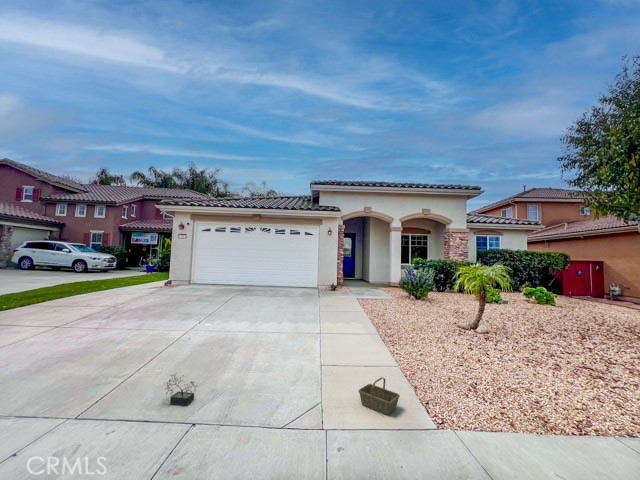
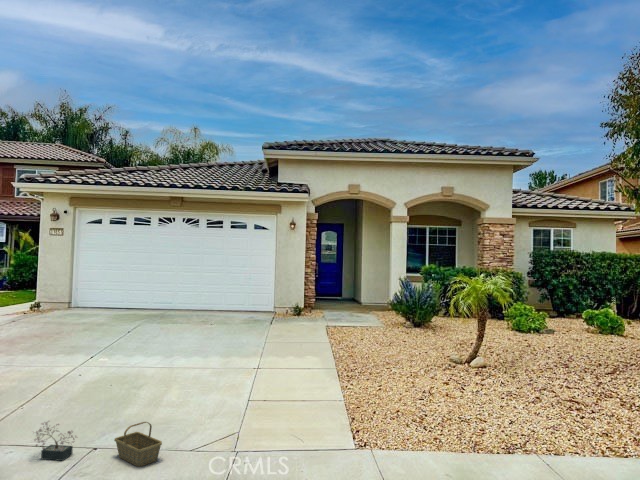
basket: present [358,377,400,415] -> present [114,422,162,467]

